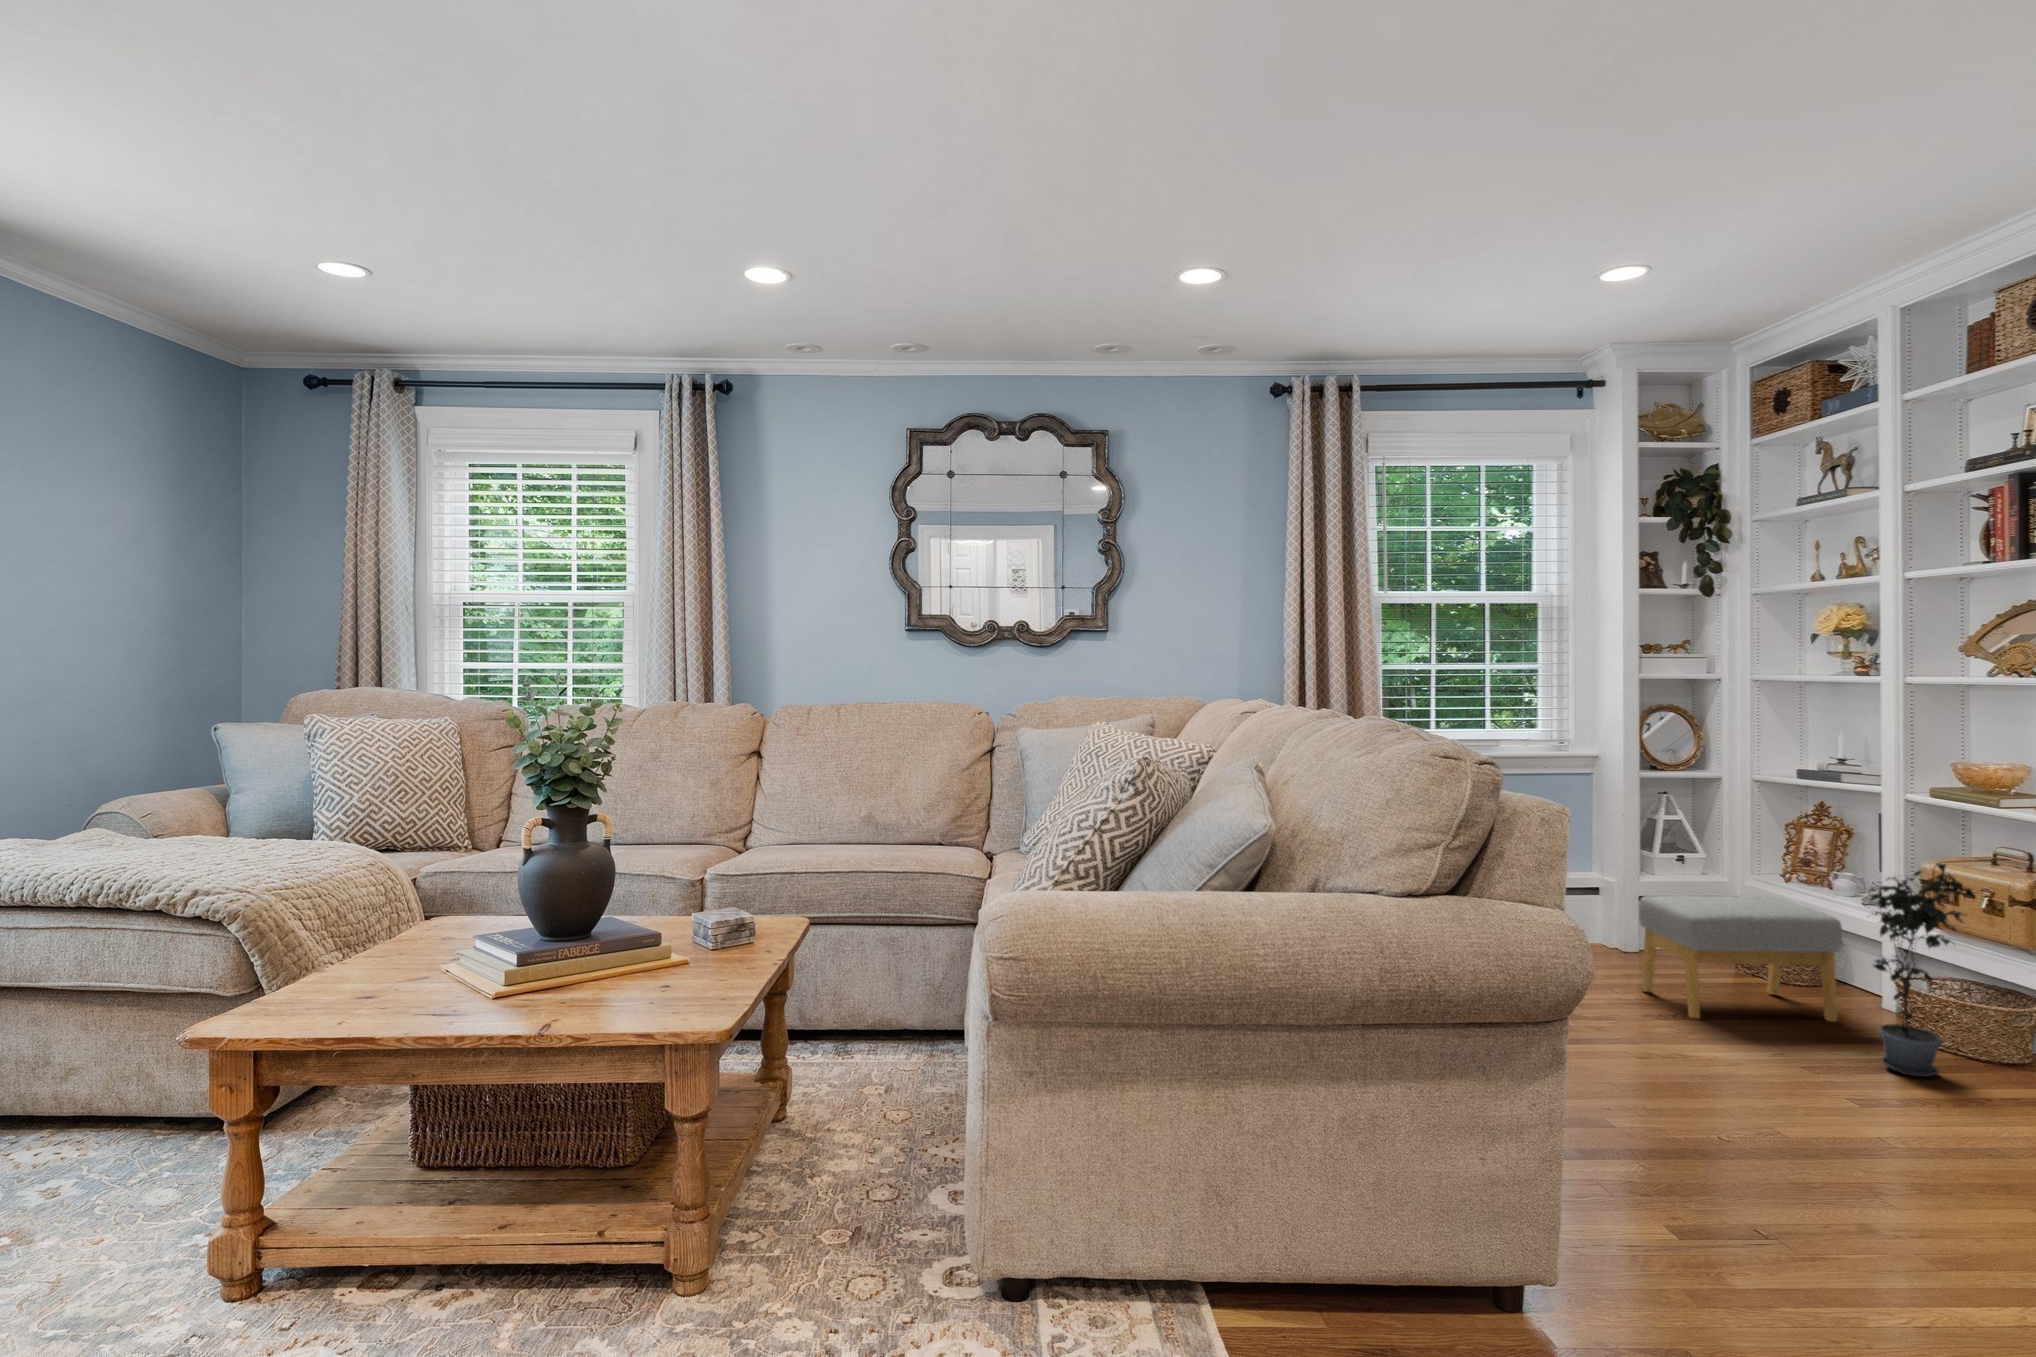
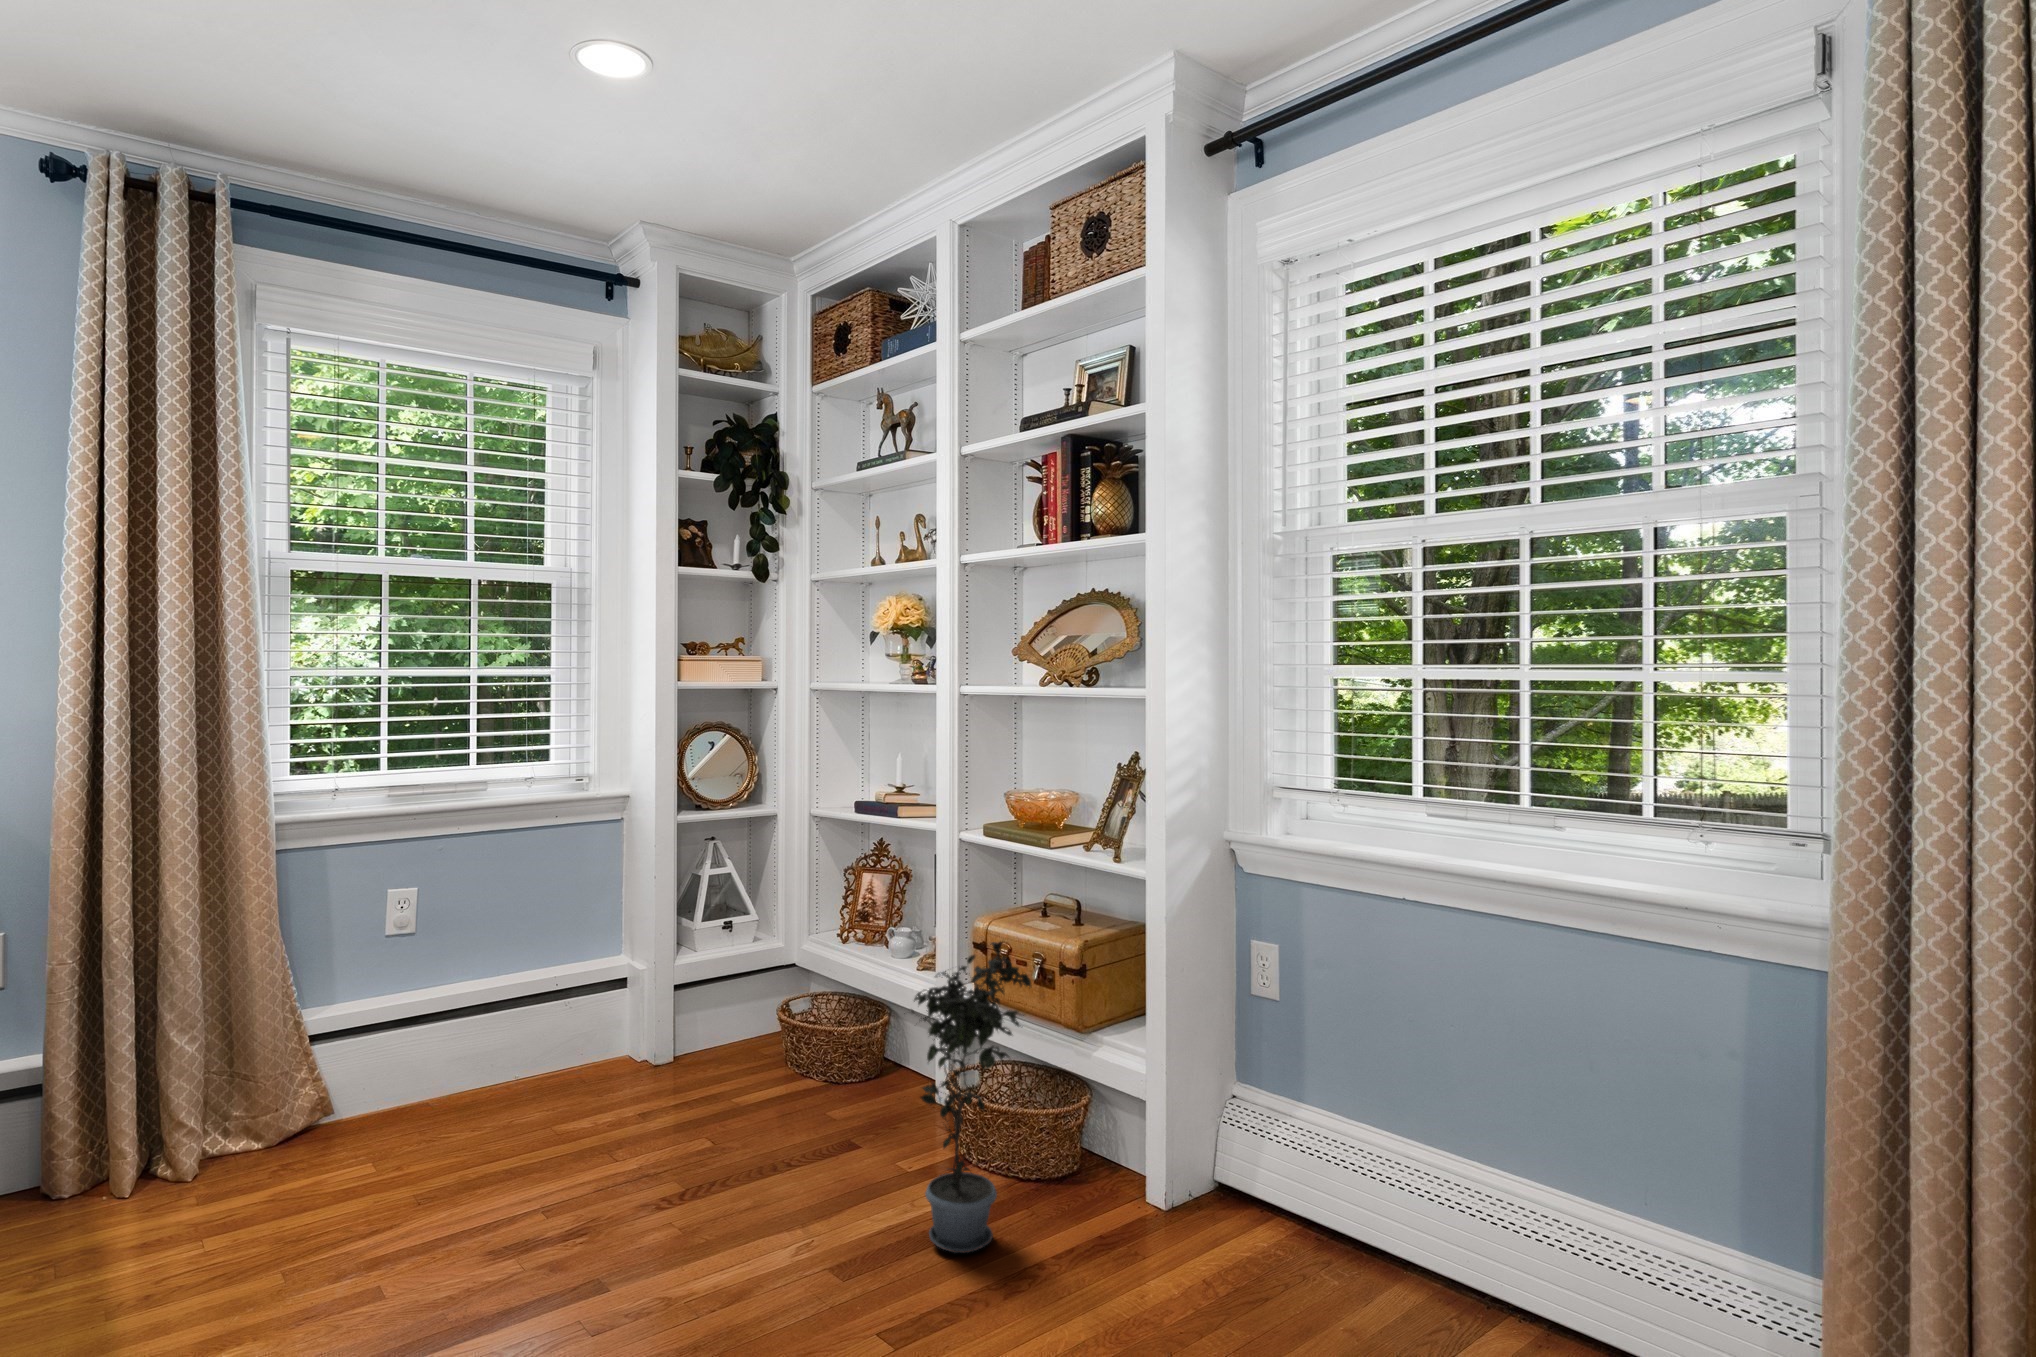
footstool: present [1639,895,1842,1022] -> none [645,983,892,1207]

